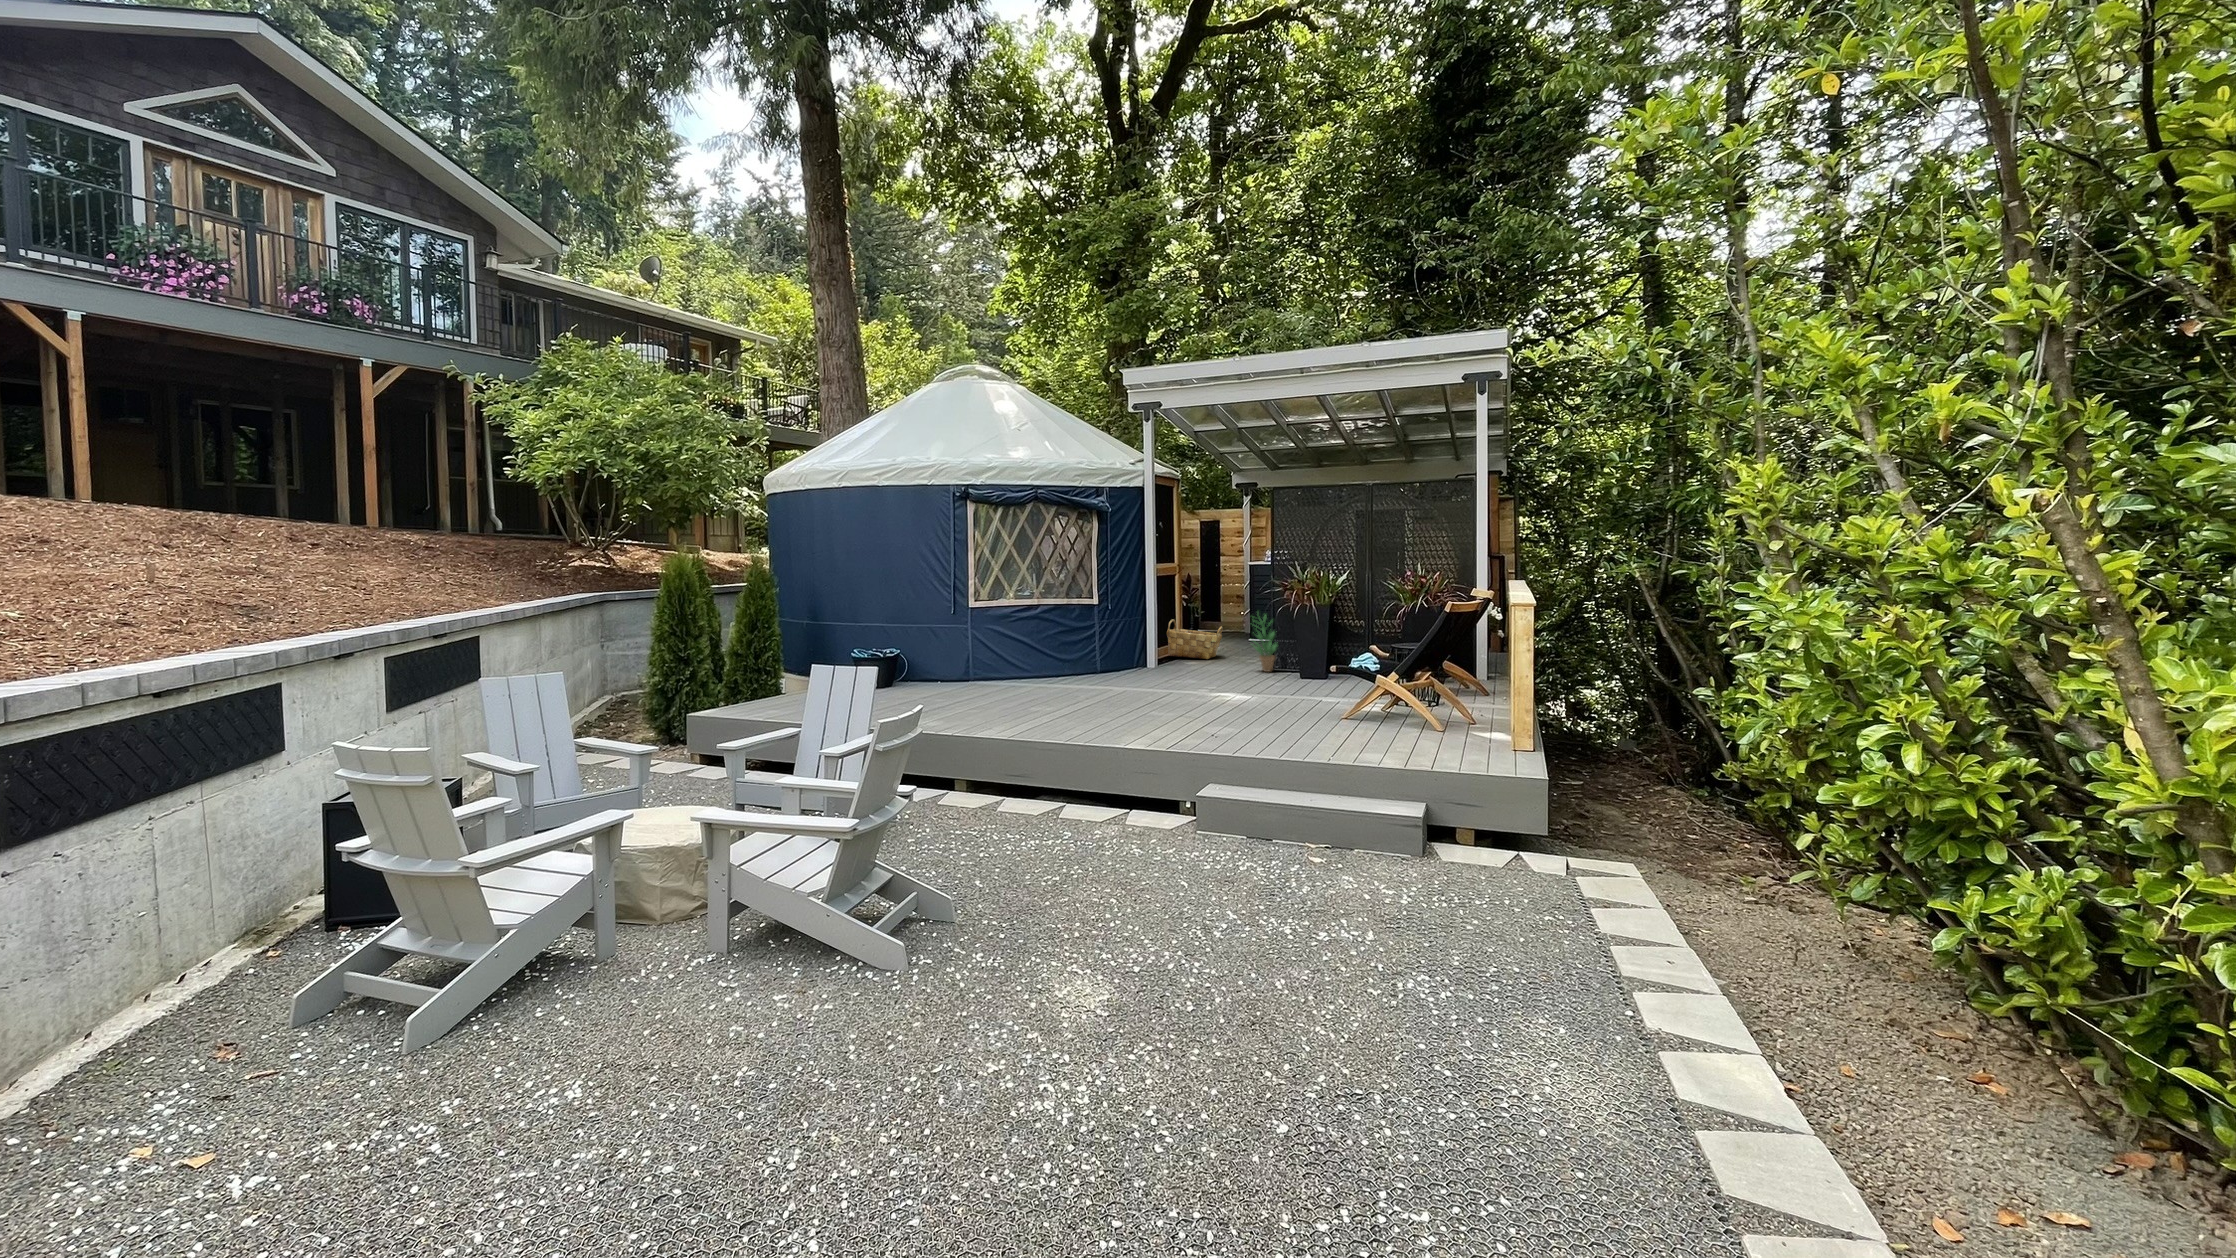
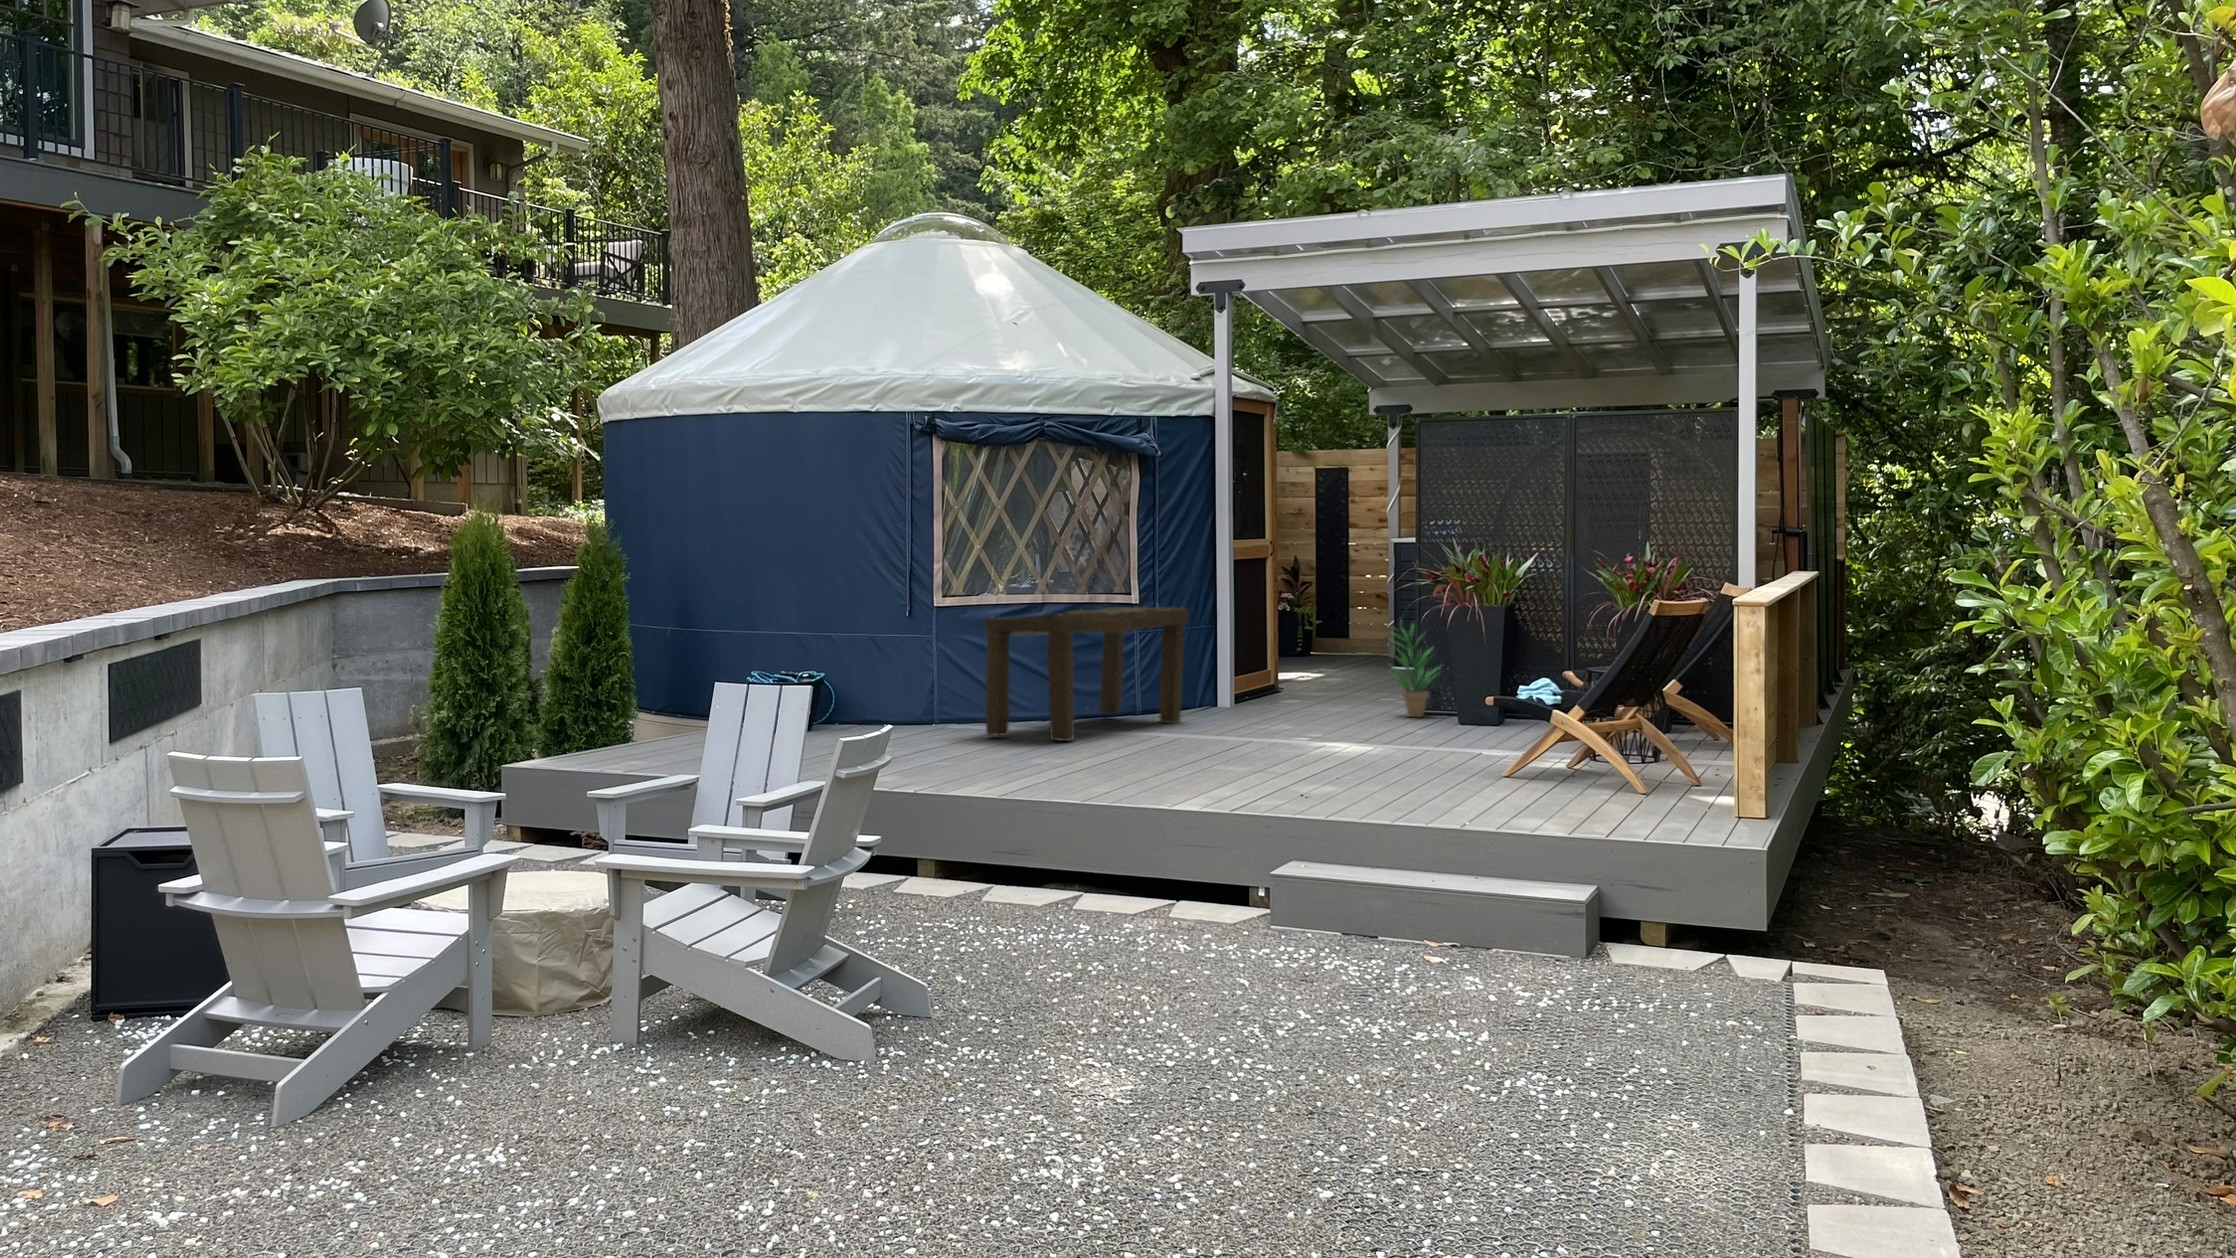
bench: none [1001,605,1128,691] -> present [985,607,1188,741]
woven basket: present [1167,619,1223,660] -> none [1255,633,1349,699]

